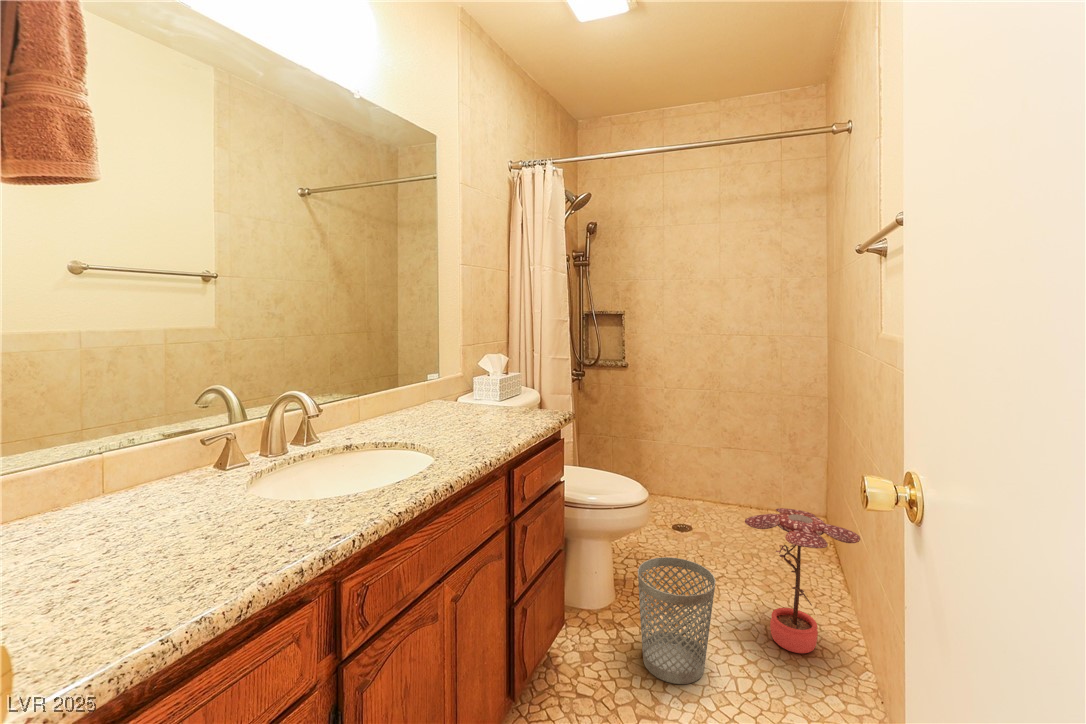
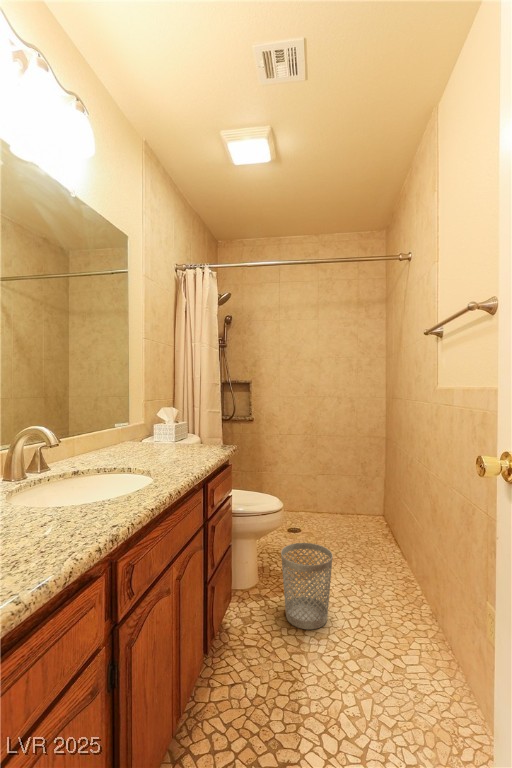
potted plant: present [745,508,860,653] -> none [345,504,415,599]

